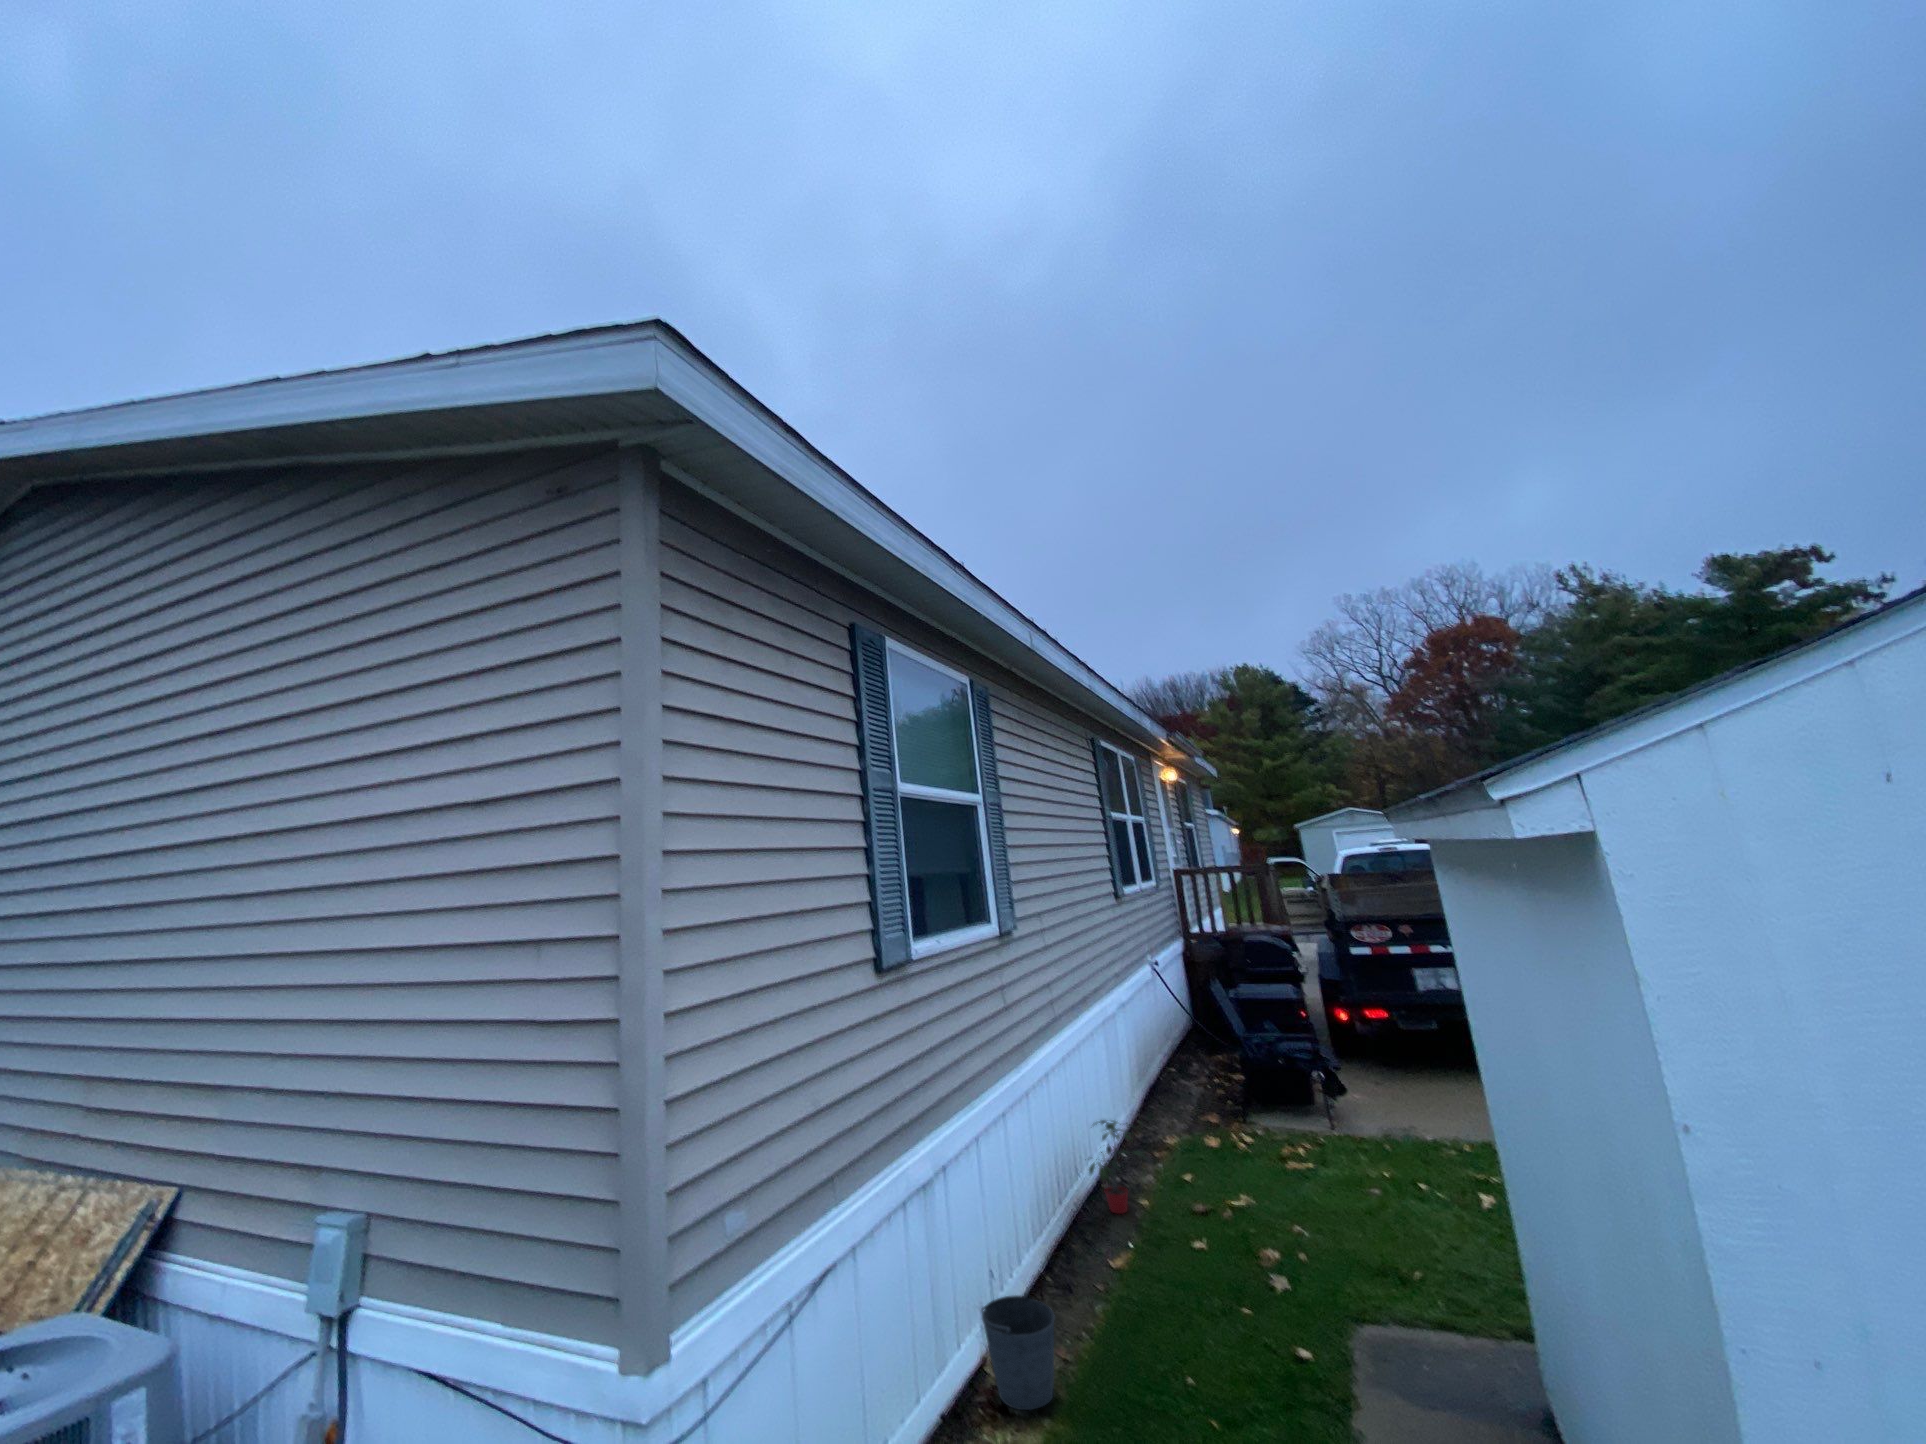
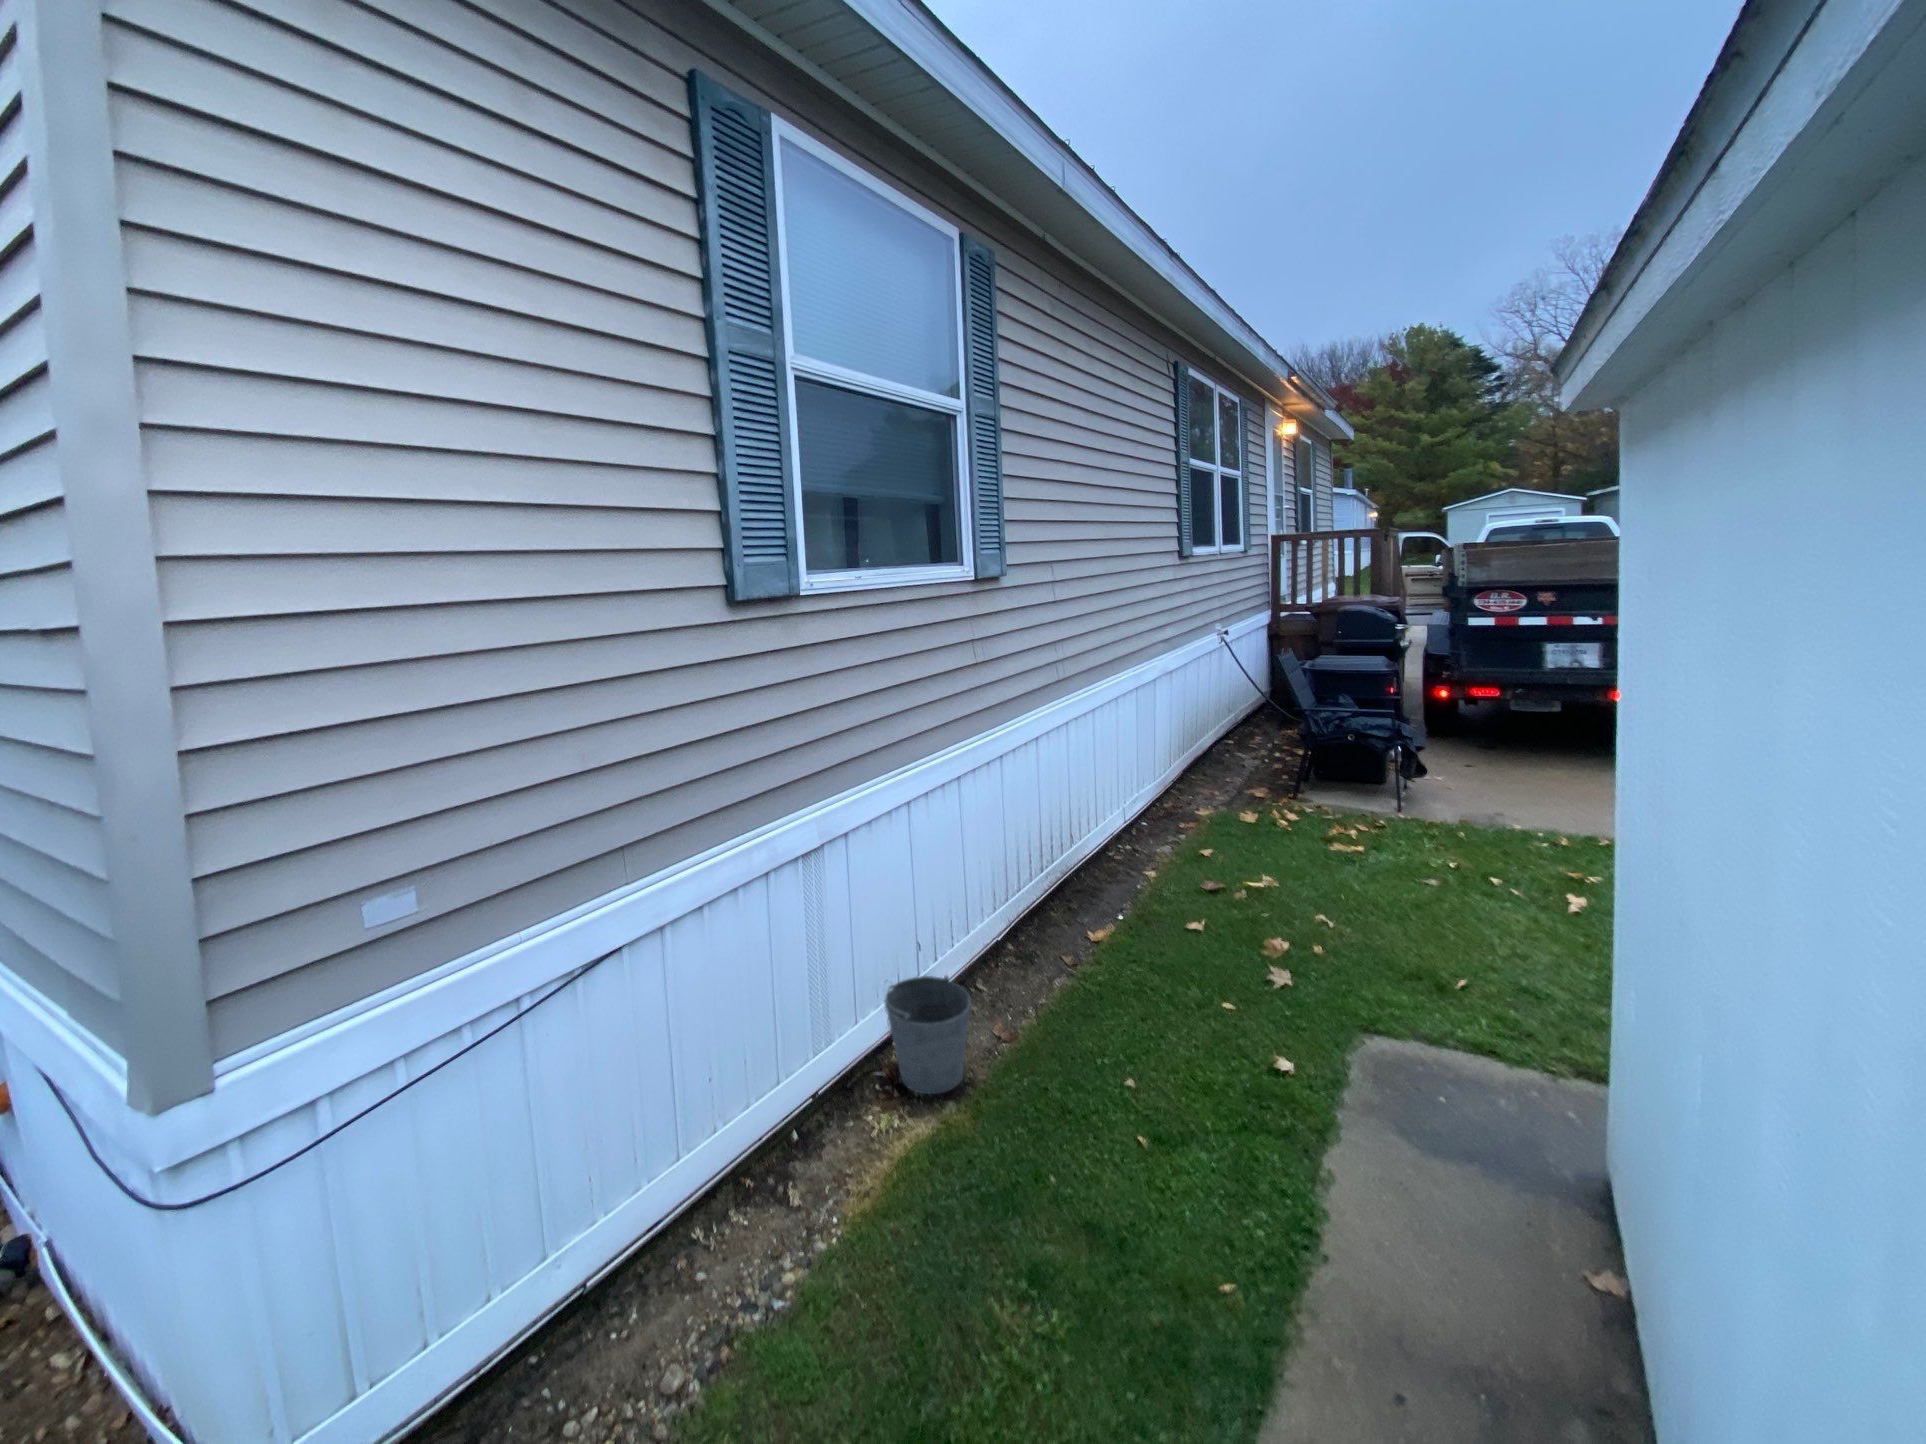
potted plant: present [1089,1120,1142,1214] -> none [1082,791,1162,885]

